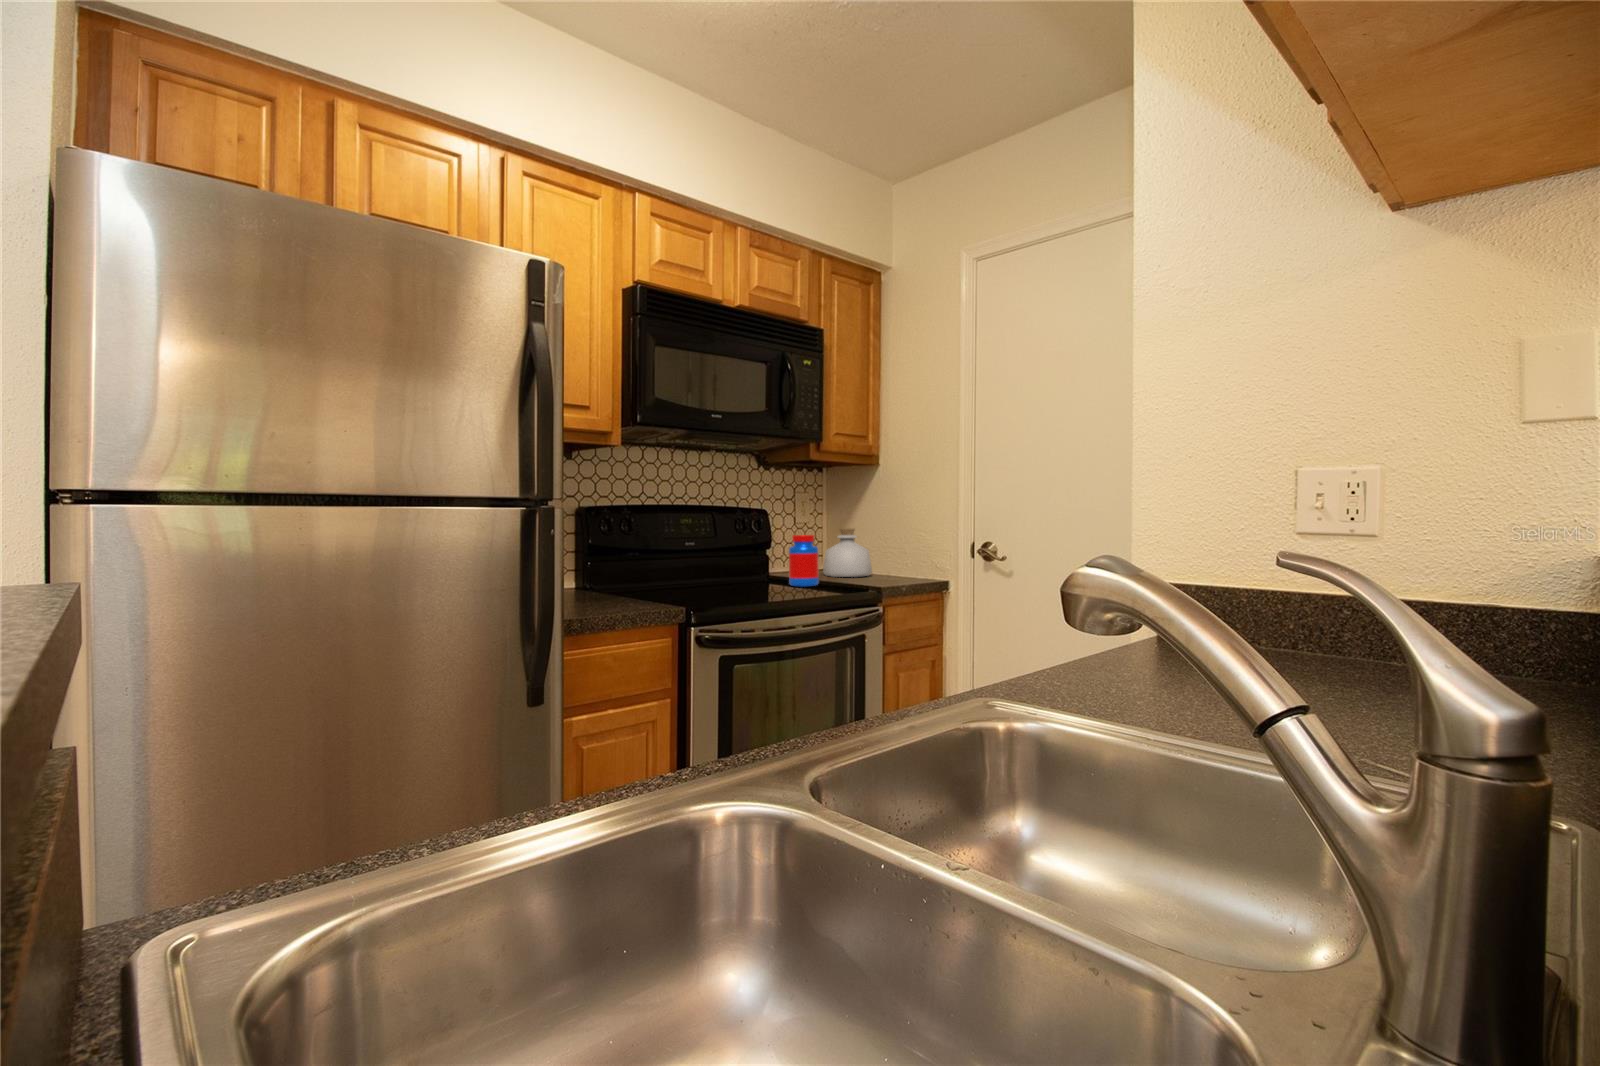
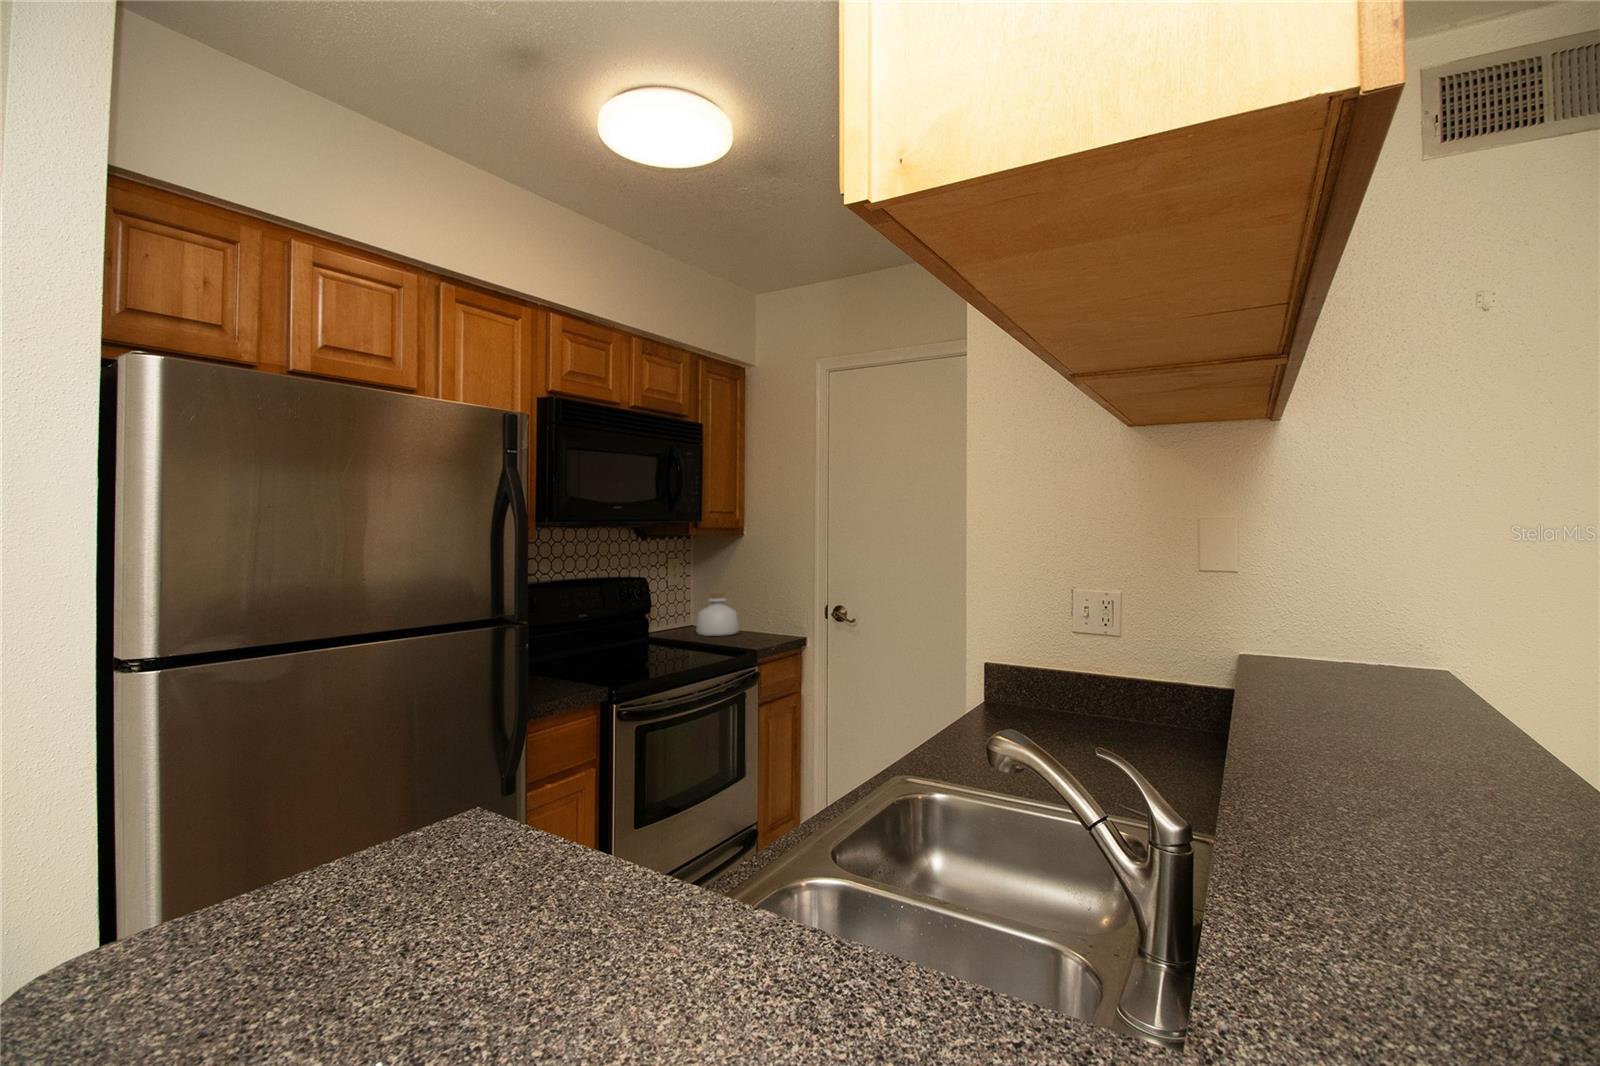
jar: present [789,535,819,587] -> none [674,604,701,650]

